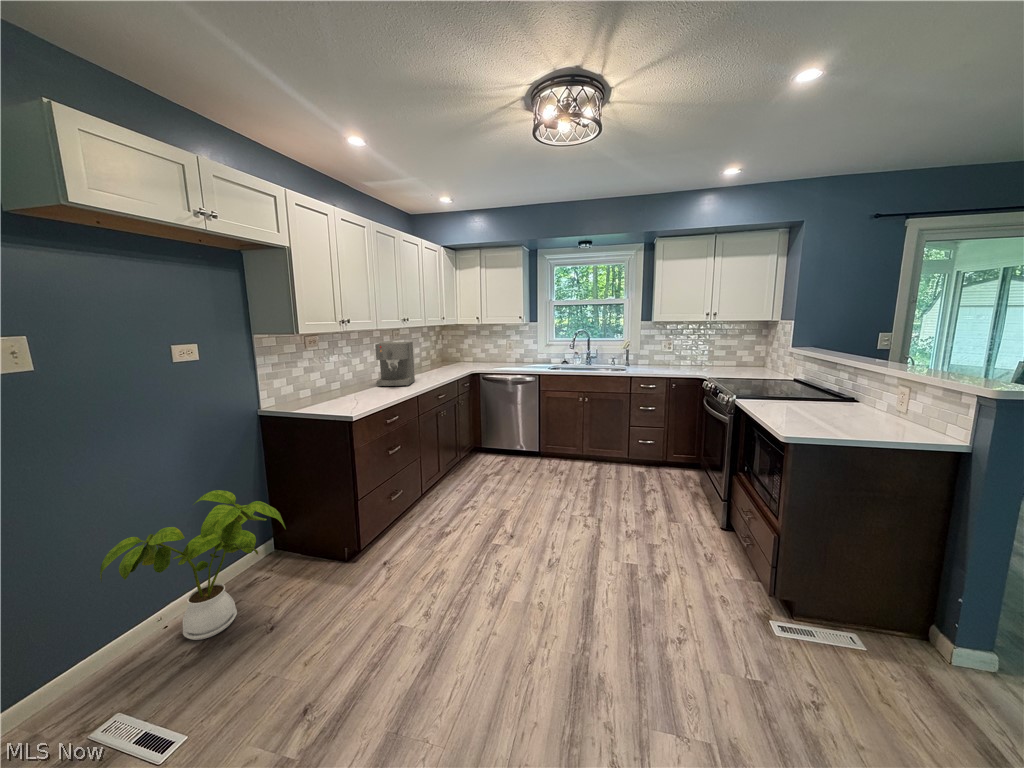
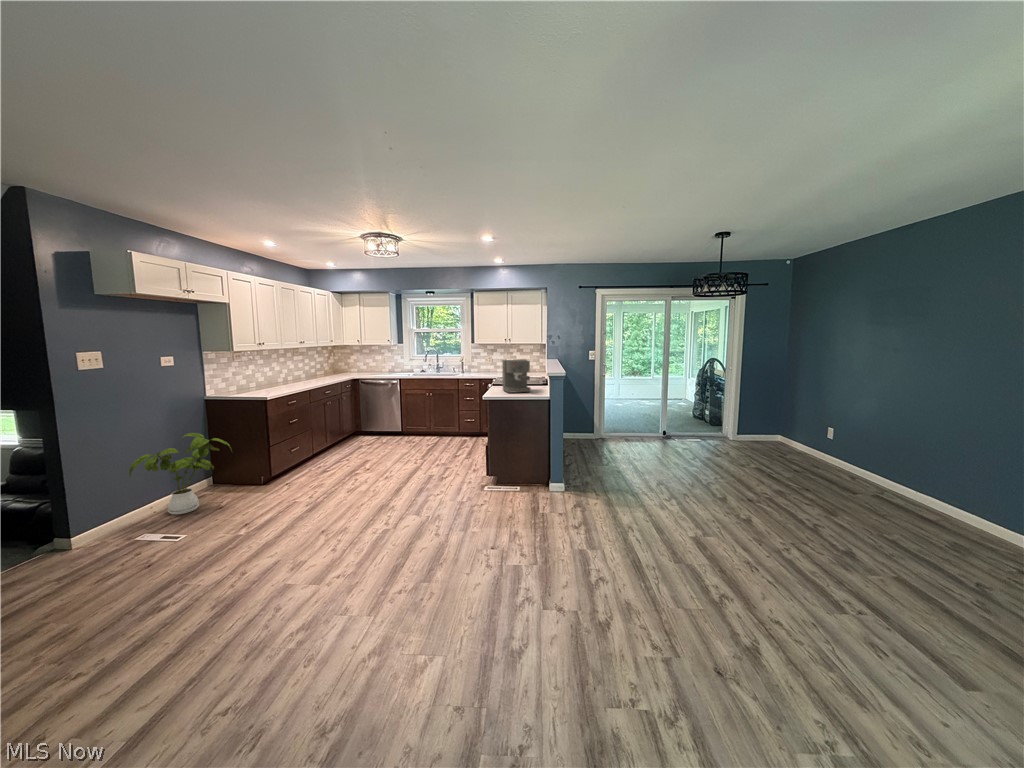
coffee maker: present [375,342,415,387] -> present [502,360,531,393]

